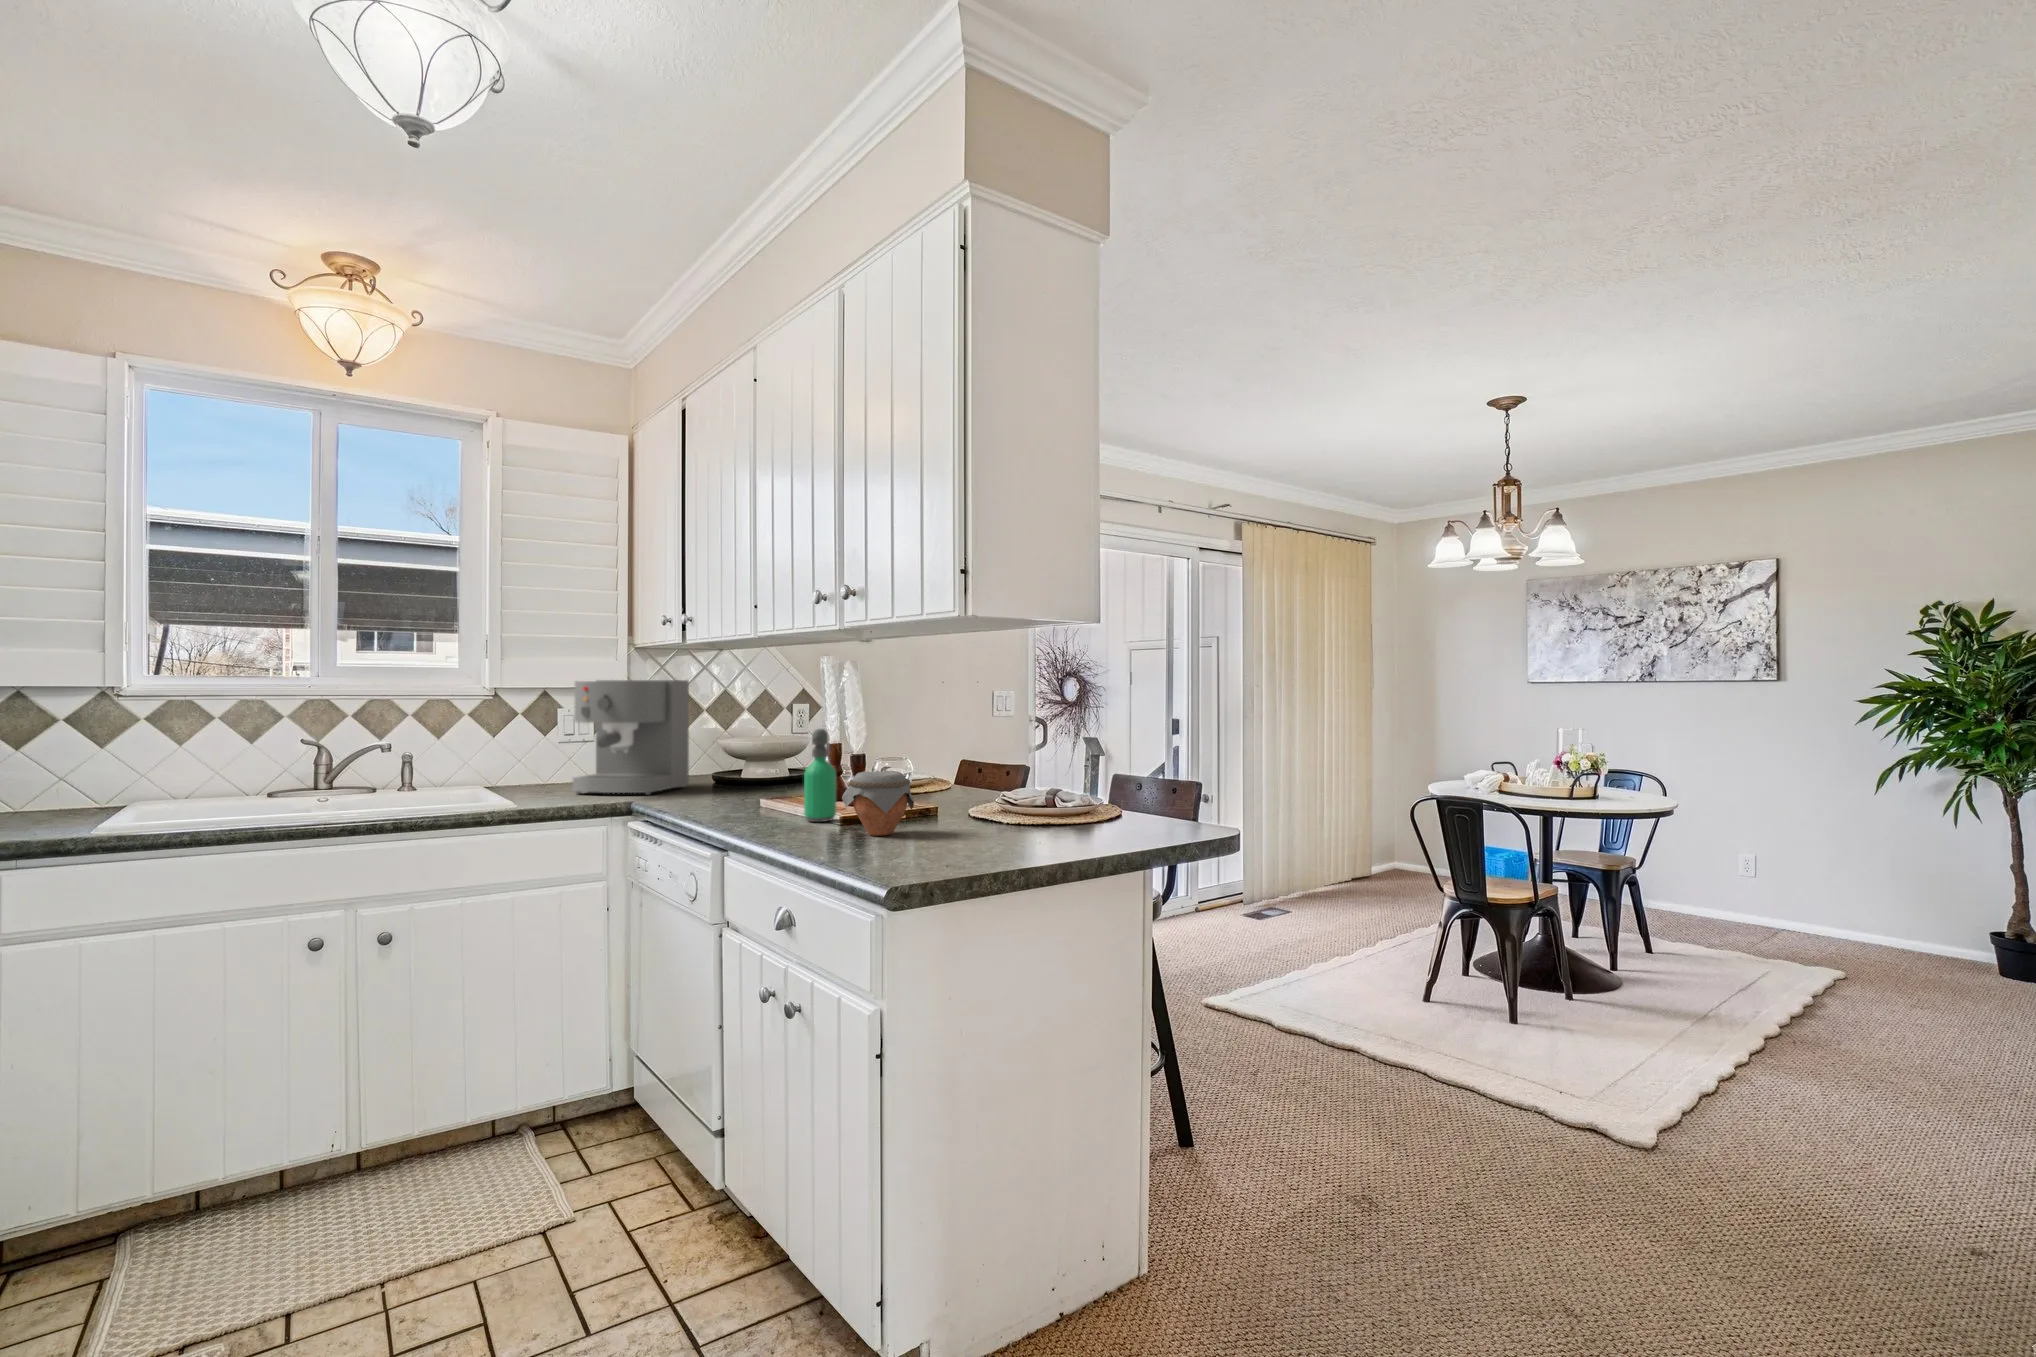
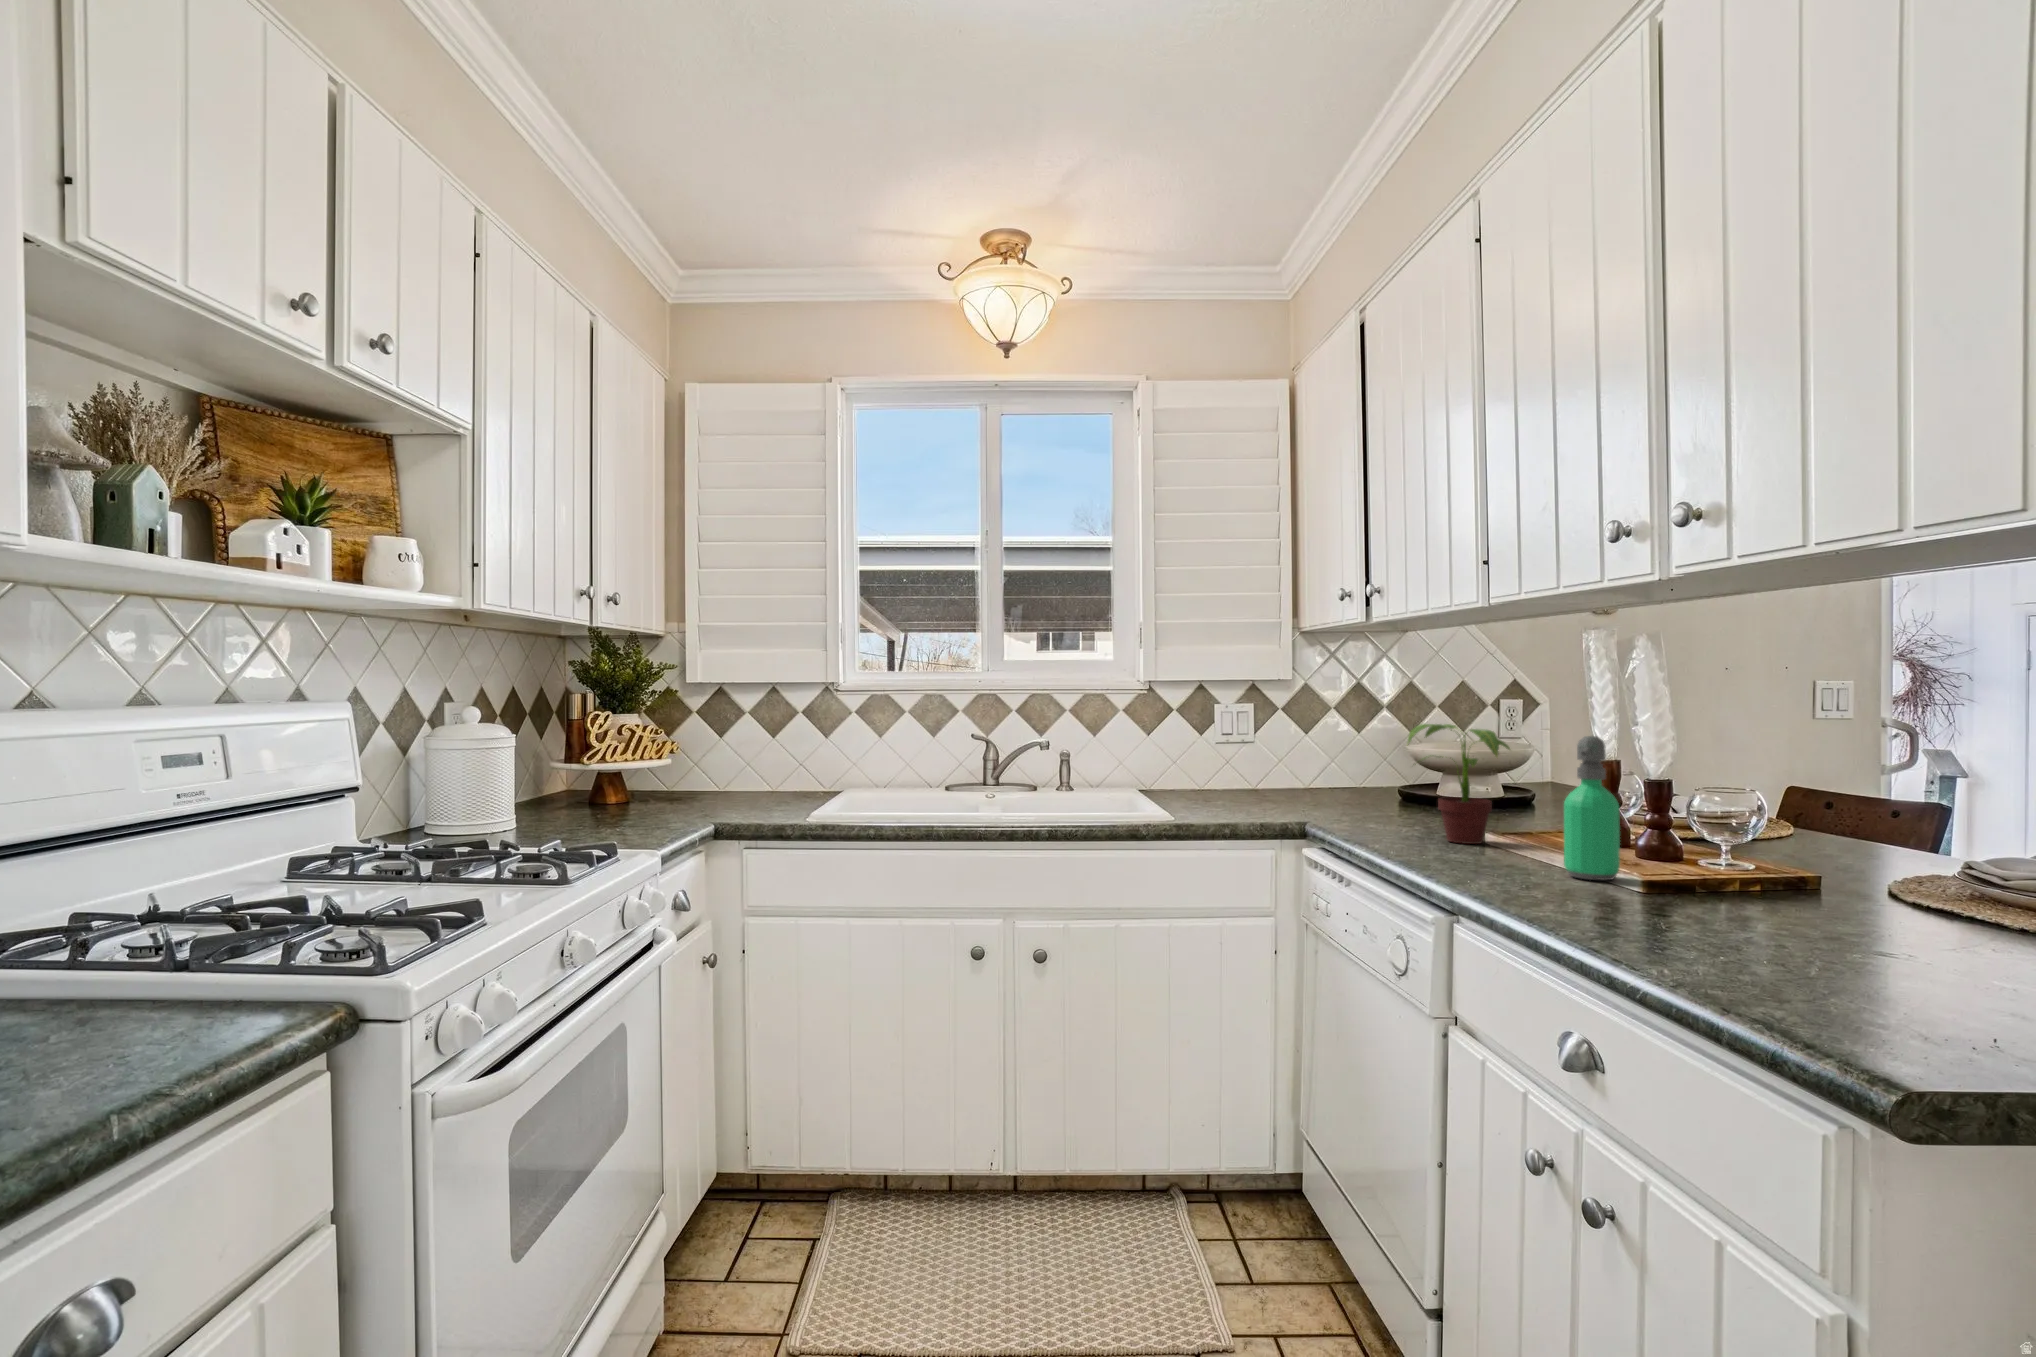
coffee maker: present [573,680,689,795] -> none [1230,668,1367,812]
potted plant: none [709,723,784,808] -> present [1407,724,1510,844]
jar: present [842,771,914,836] -> none [1650,809,1799,922]

